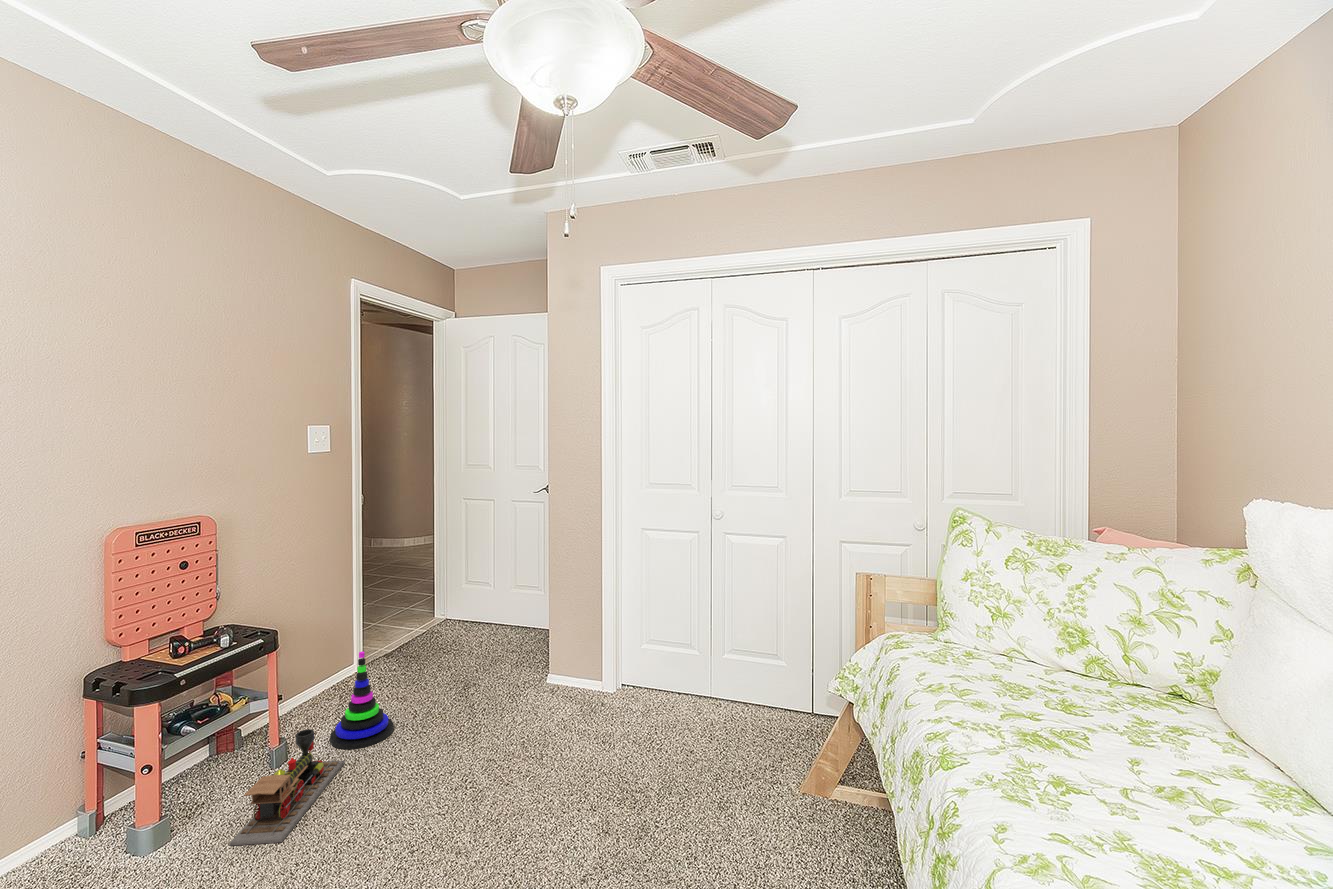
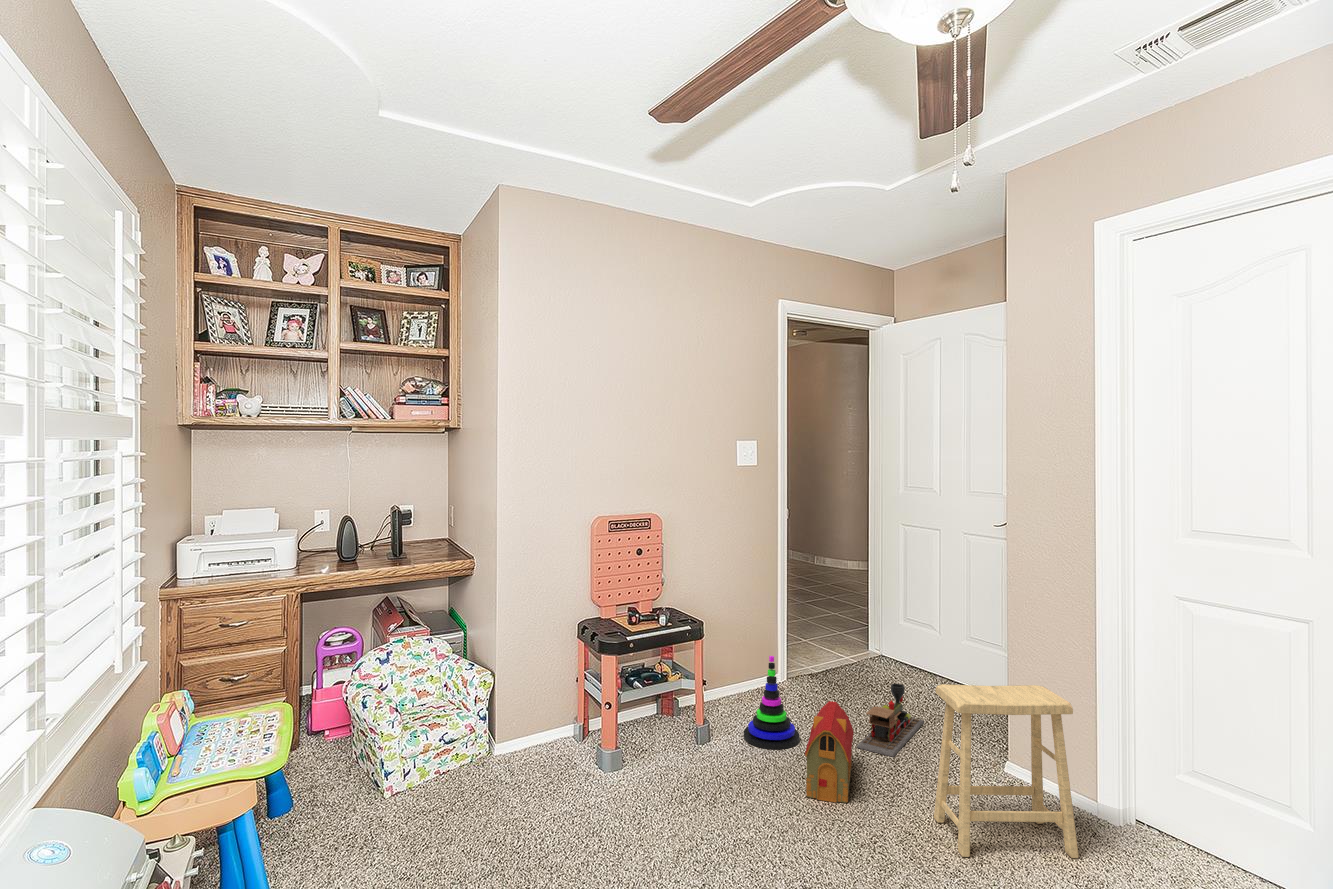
footstool: none [535,628,643,788] -> present [934,684,1079,858]
toy house: none [413,682,460,785] -> present [805,701,854,803]
toy train: present [230,729,345,846] -> present [857,684,924,757]

